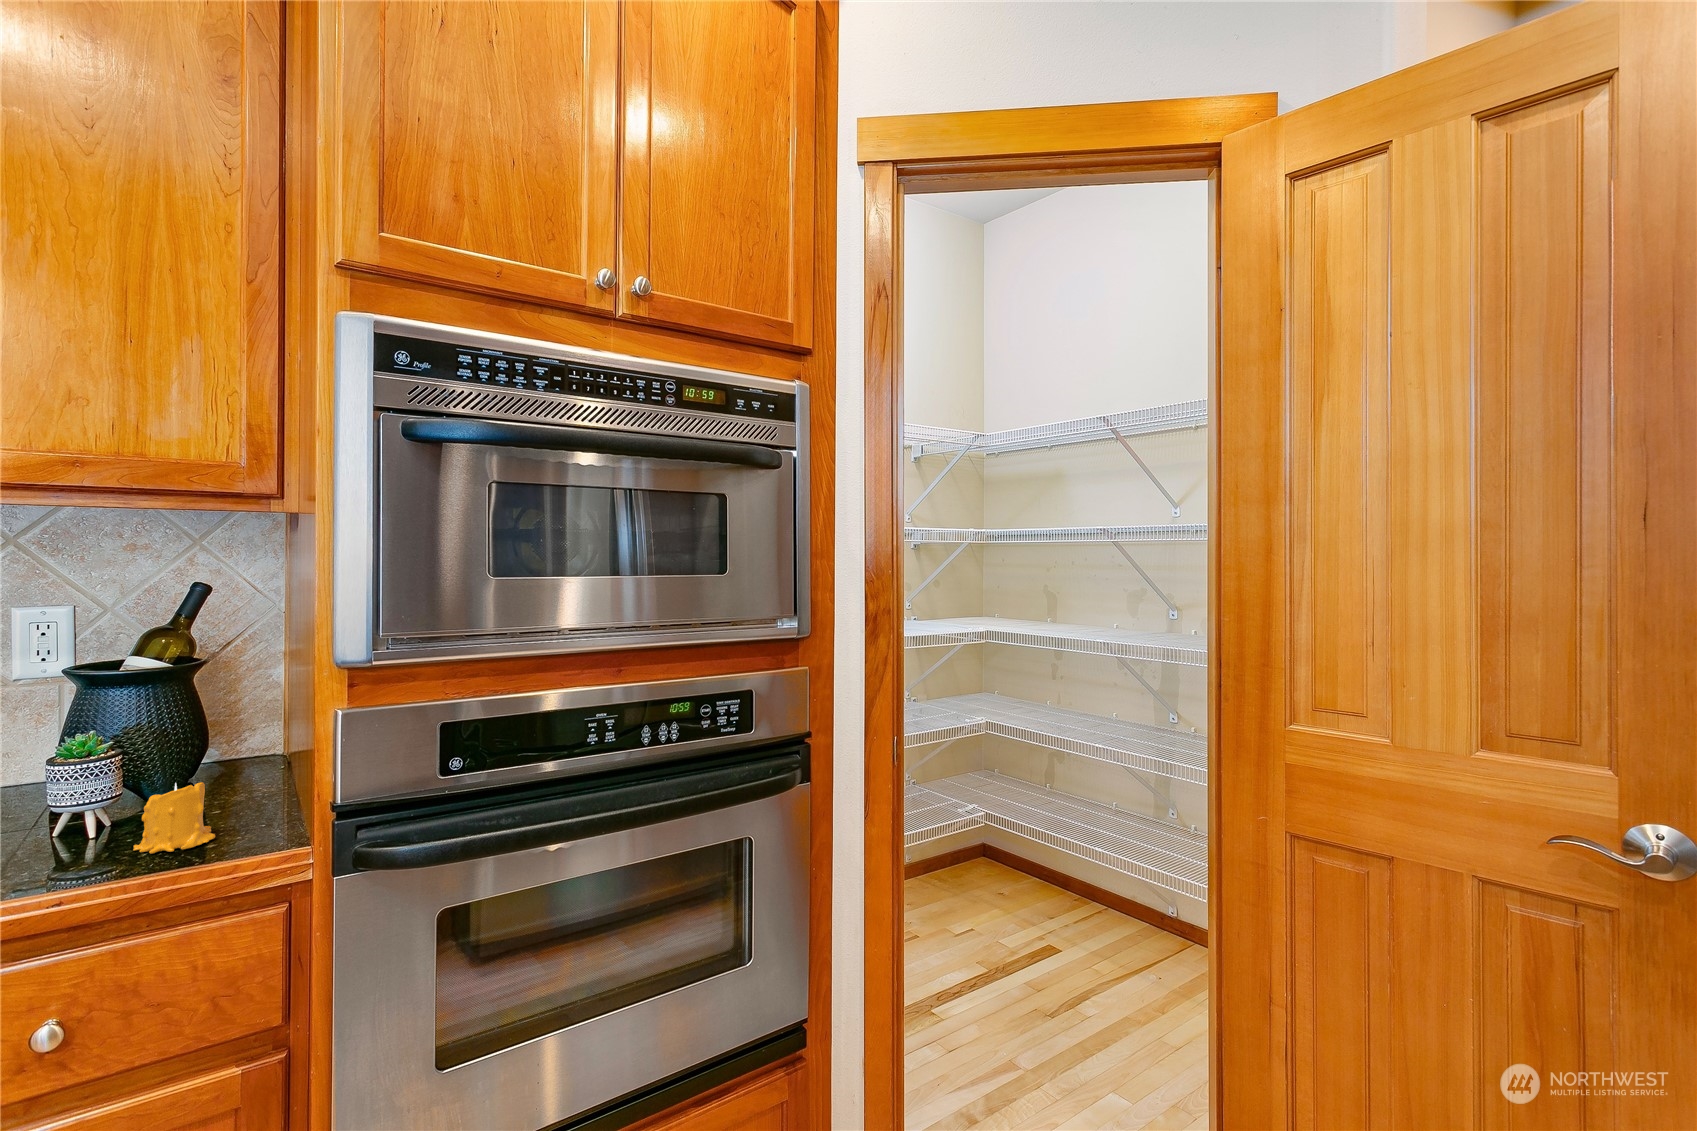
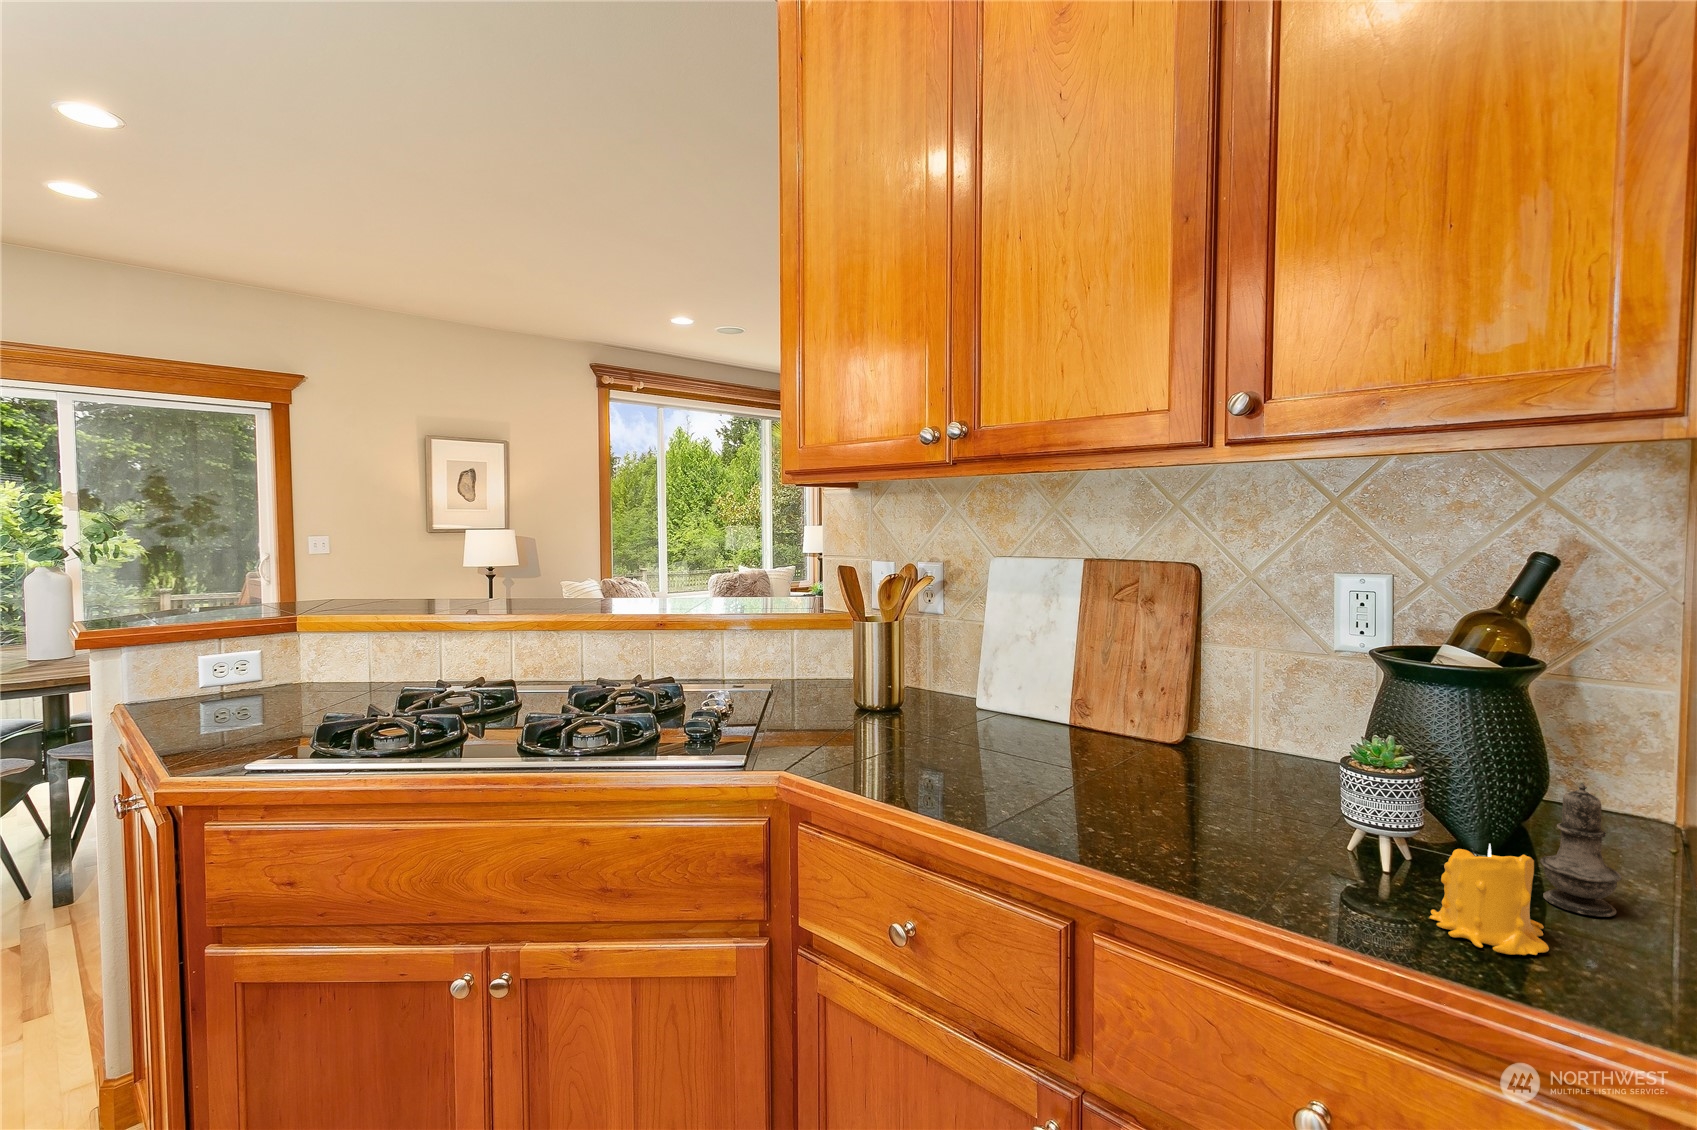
salt shaker: none [207,732,255,816] -> present [1540,783,1622,917]

